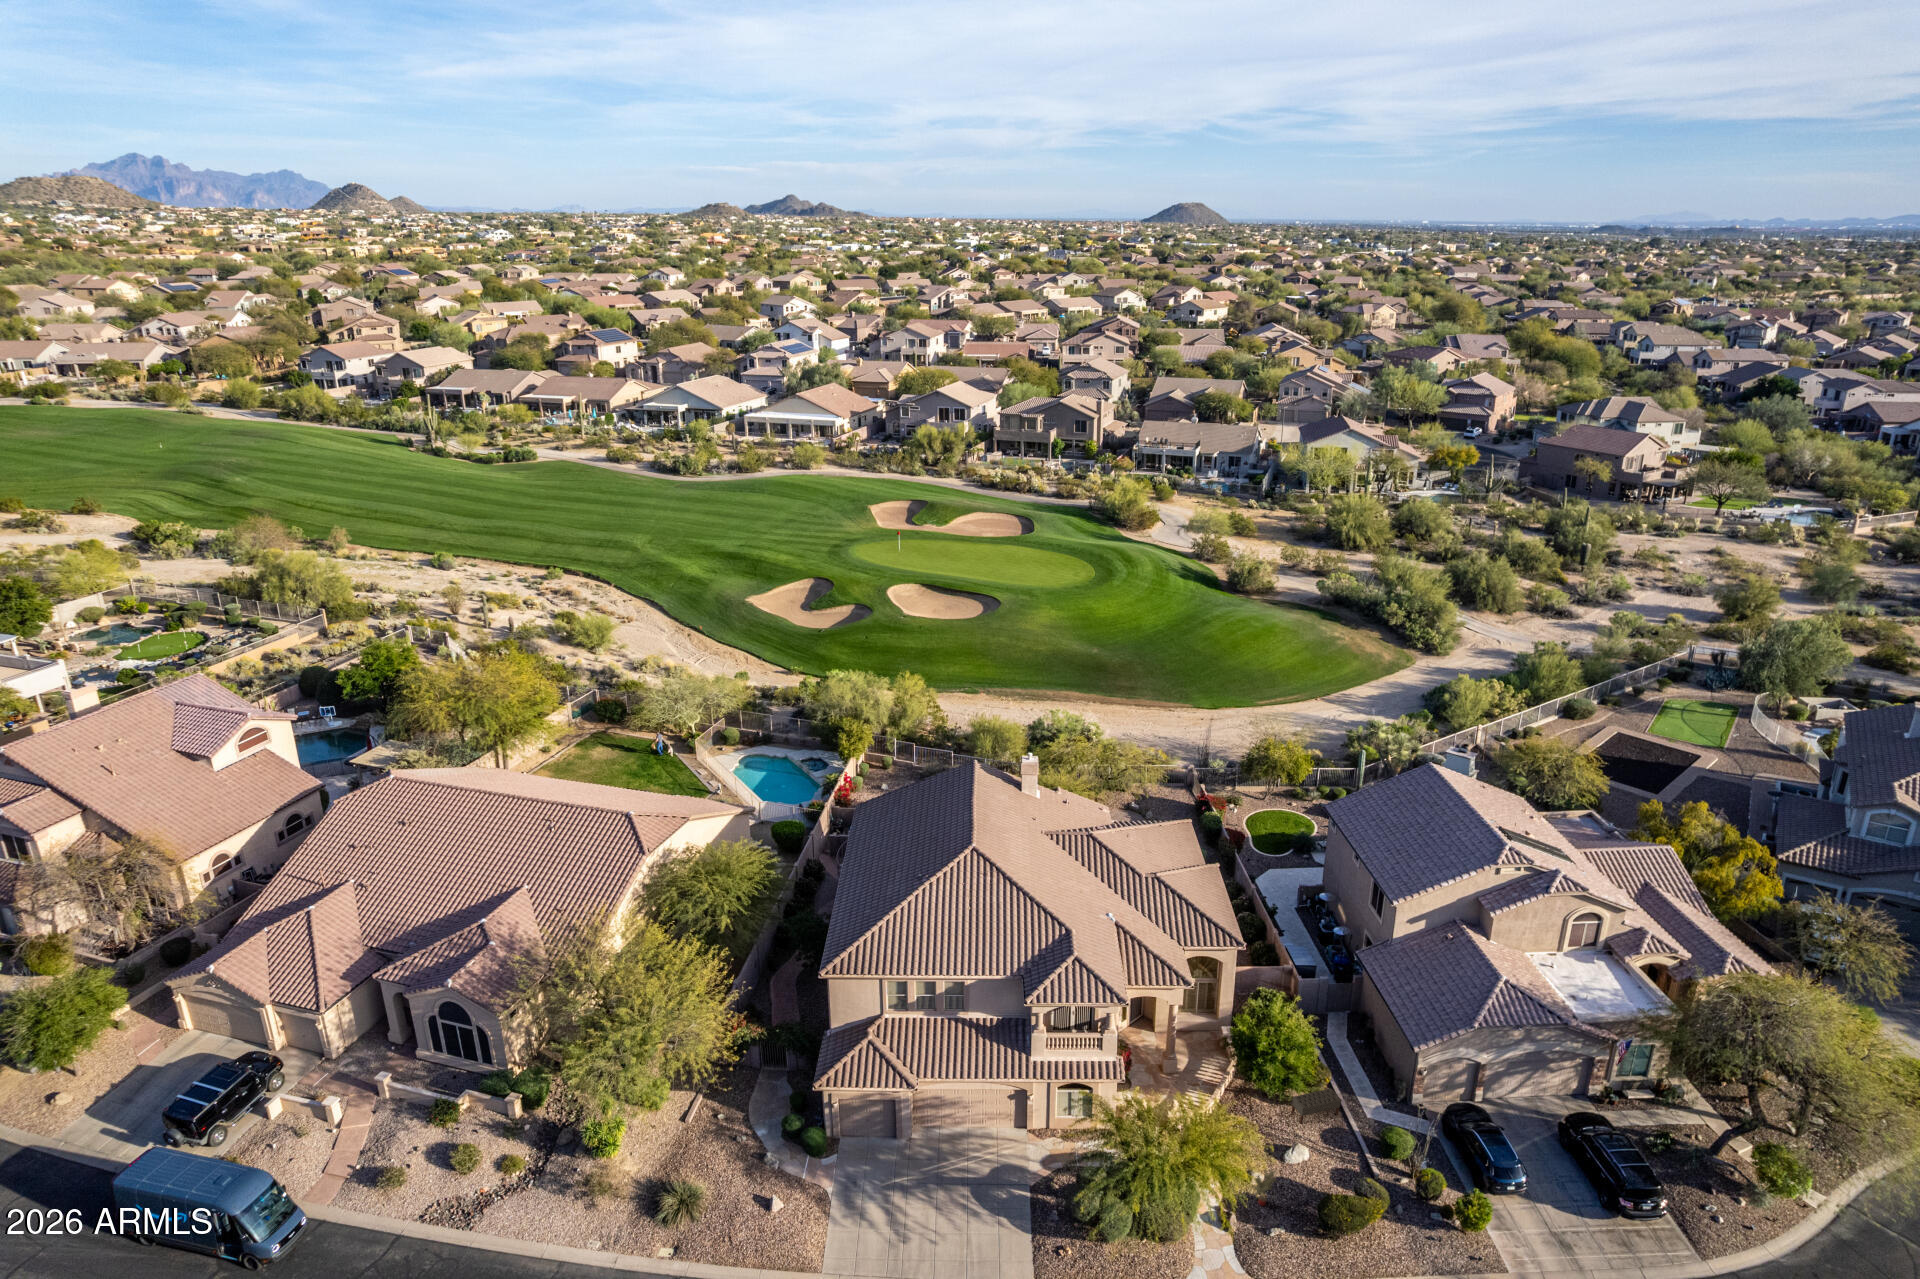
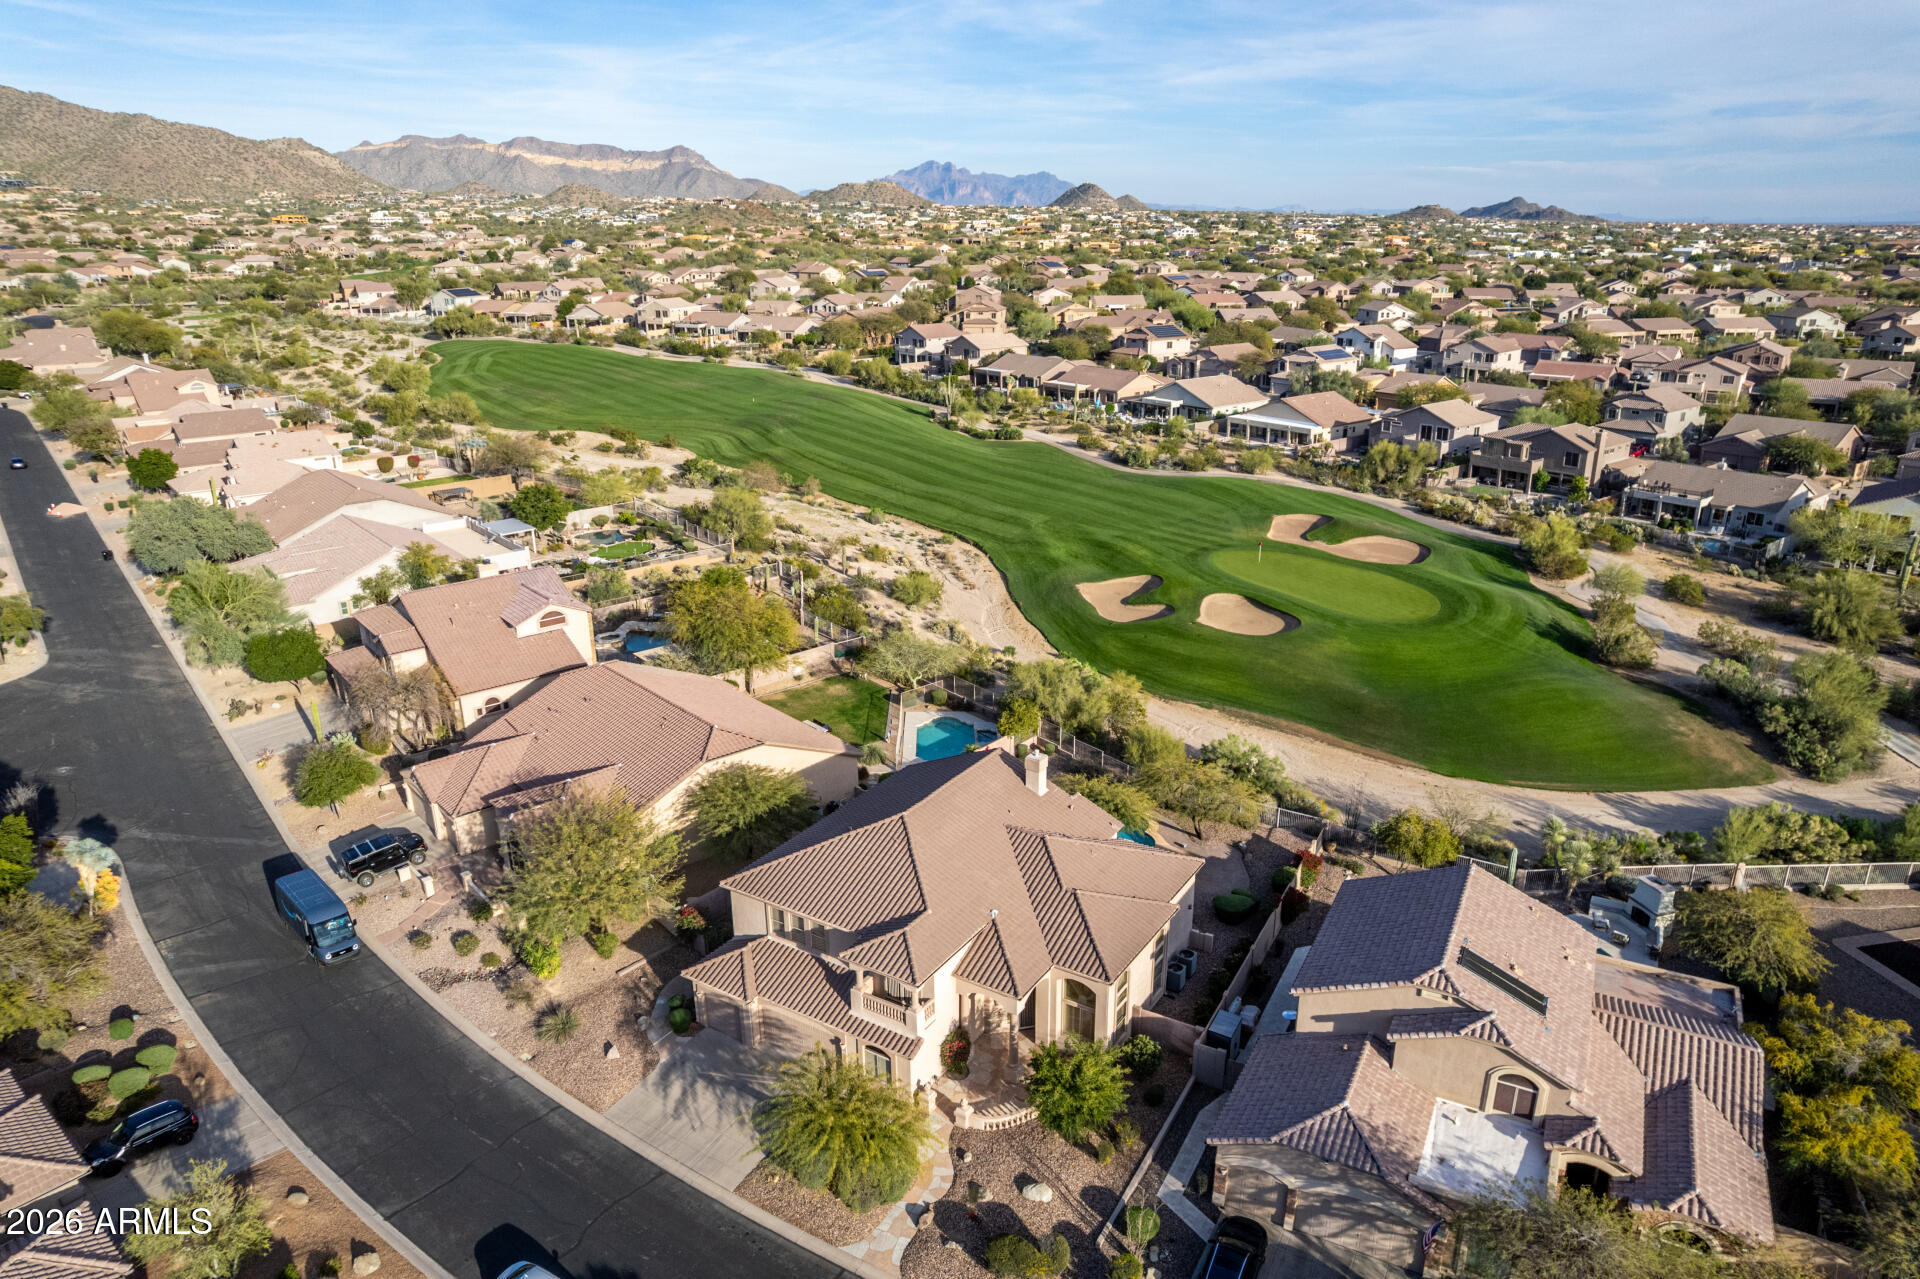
bench: present [1291,1089,1341,1124] -> none [1078,1139,1126,1175]

